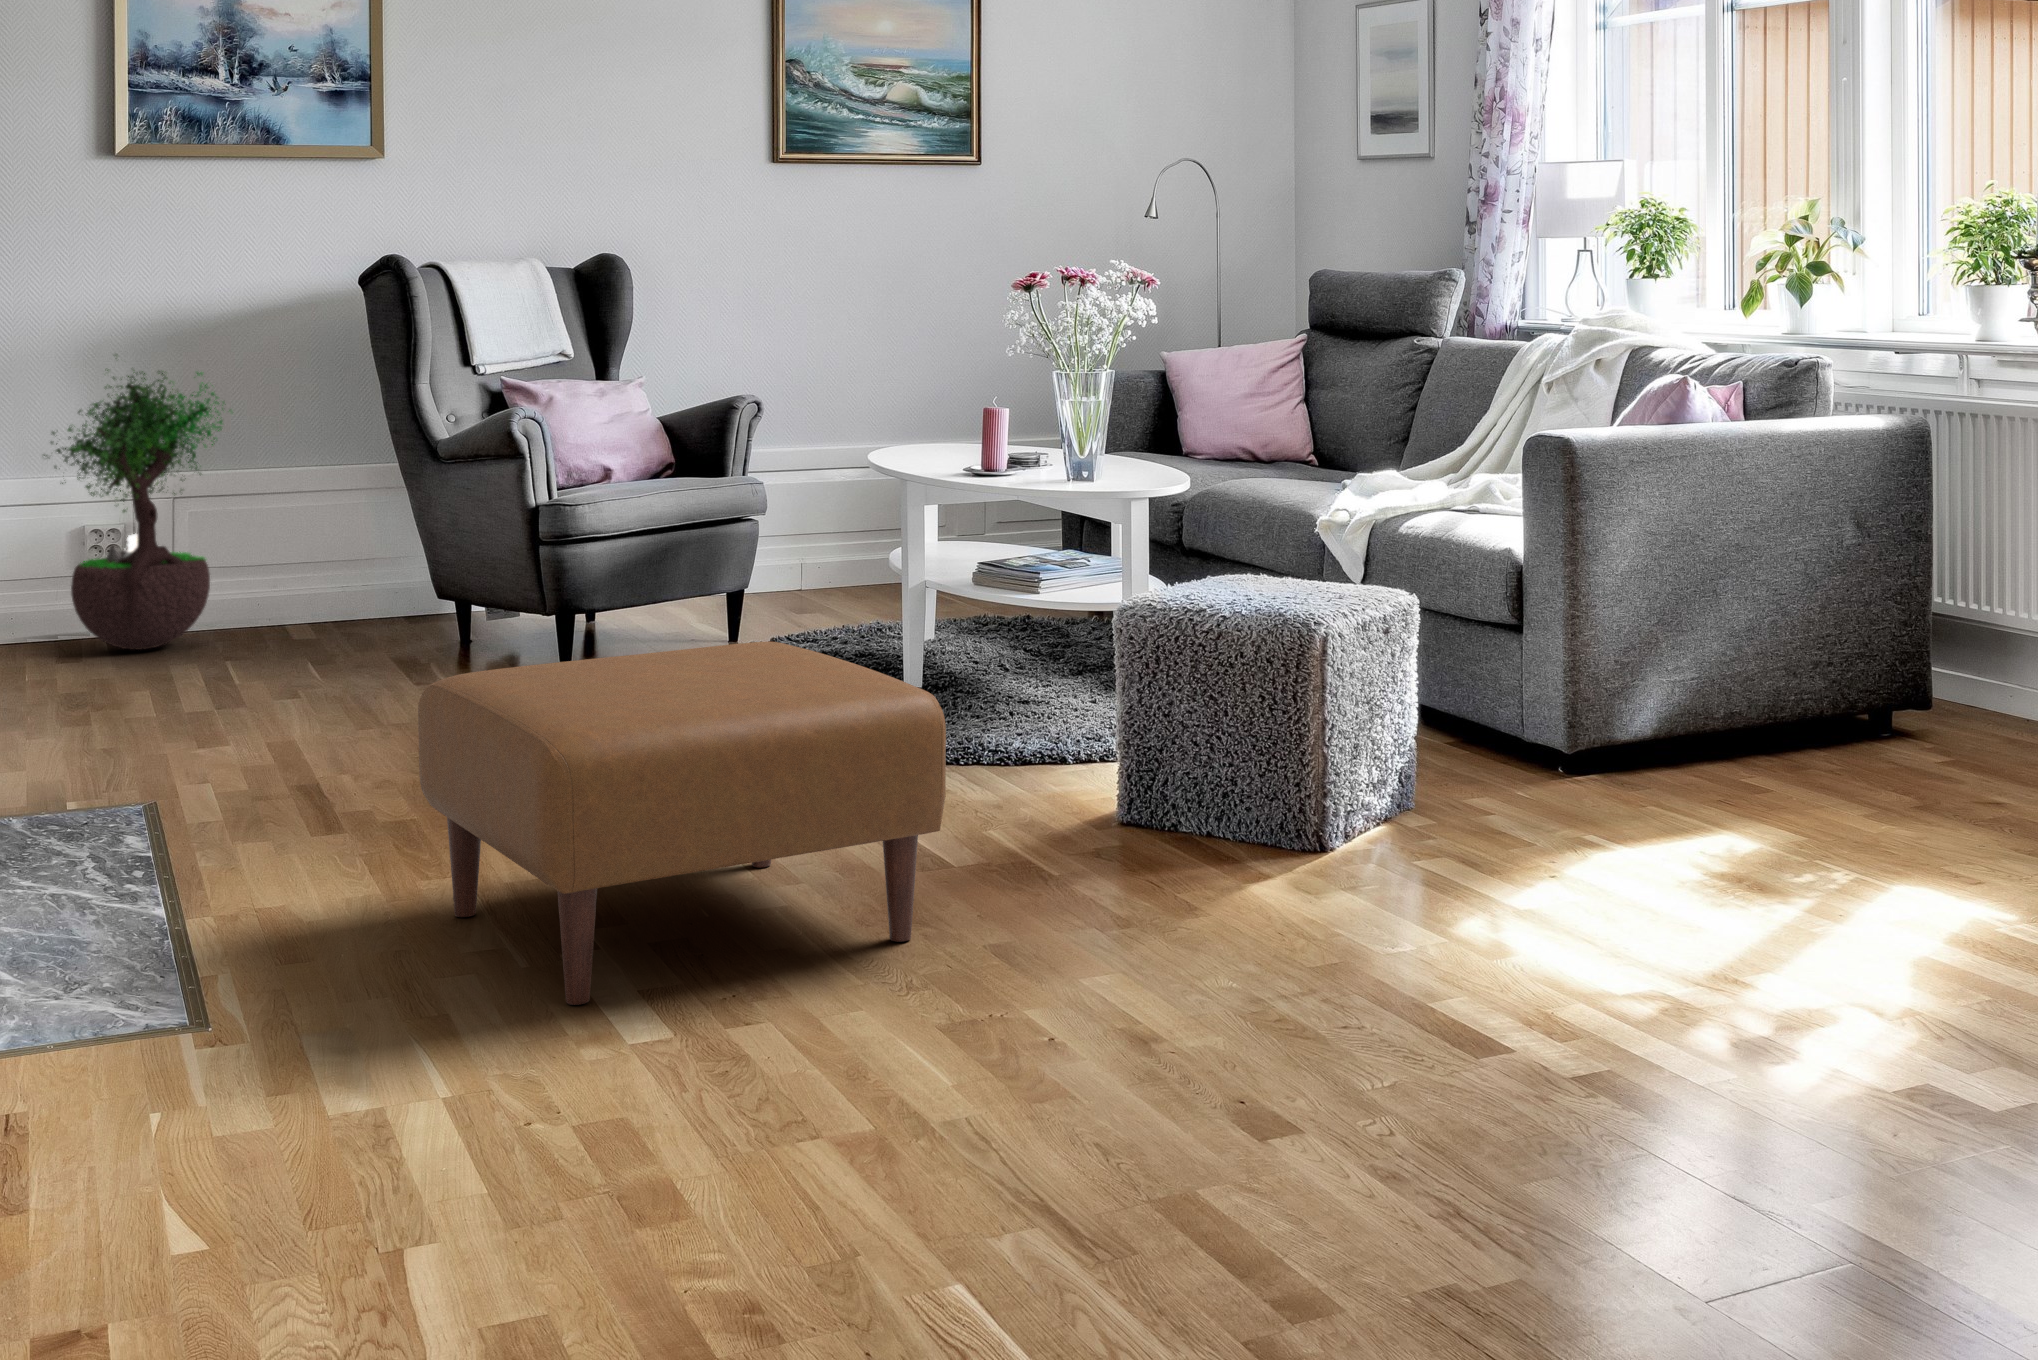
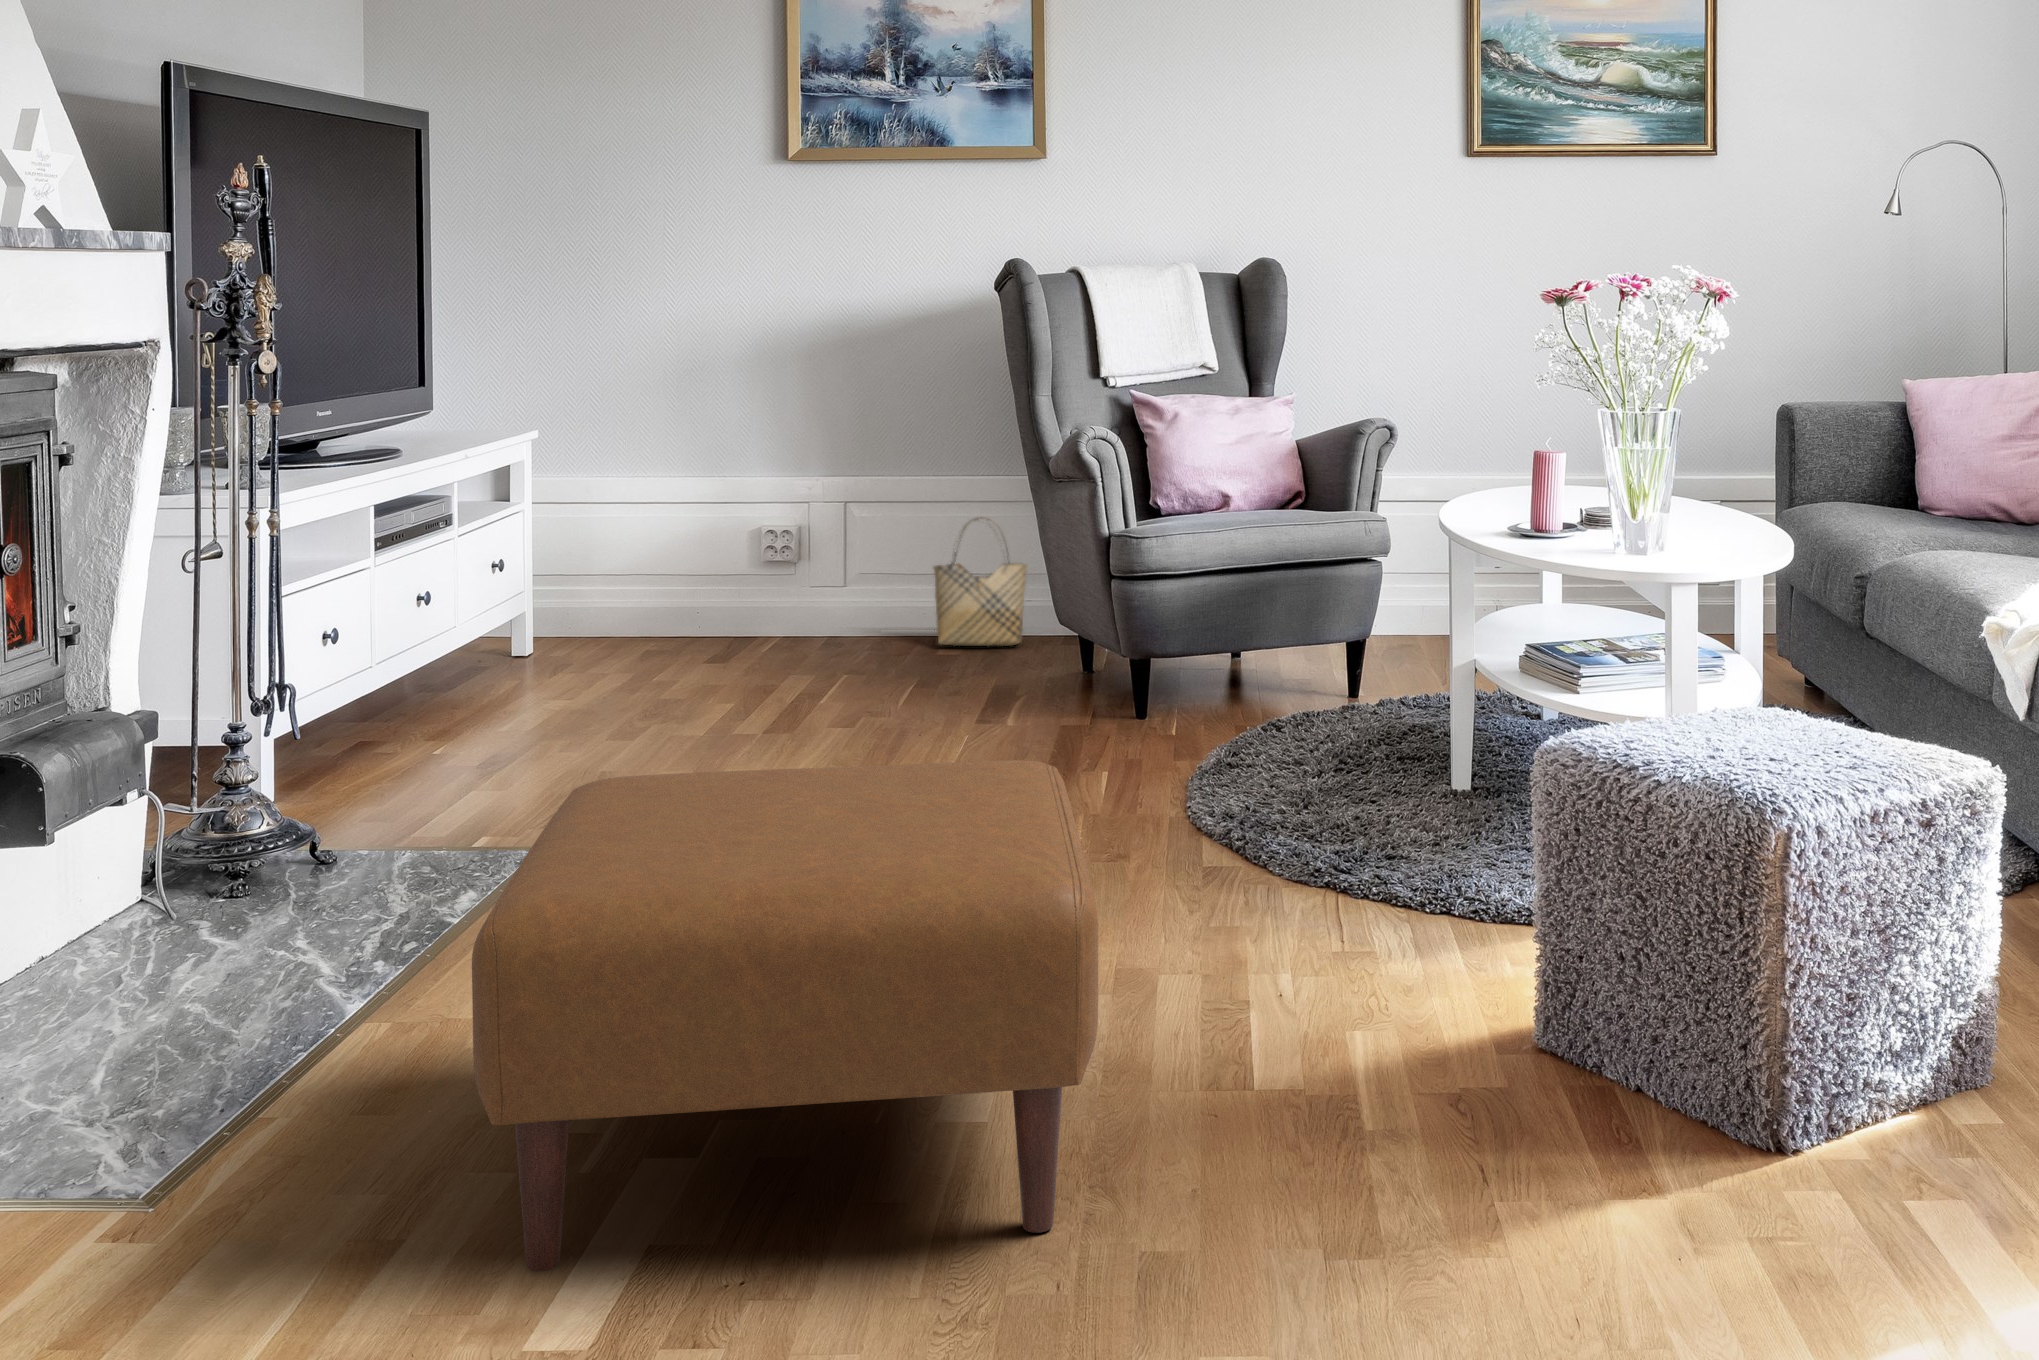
potted tree: present [44,355,223,650] -> none [689,357,870,655]
woven basket: none [280,505,374,631] -> present [933,518,1027,646]

